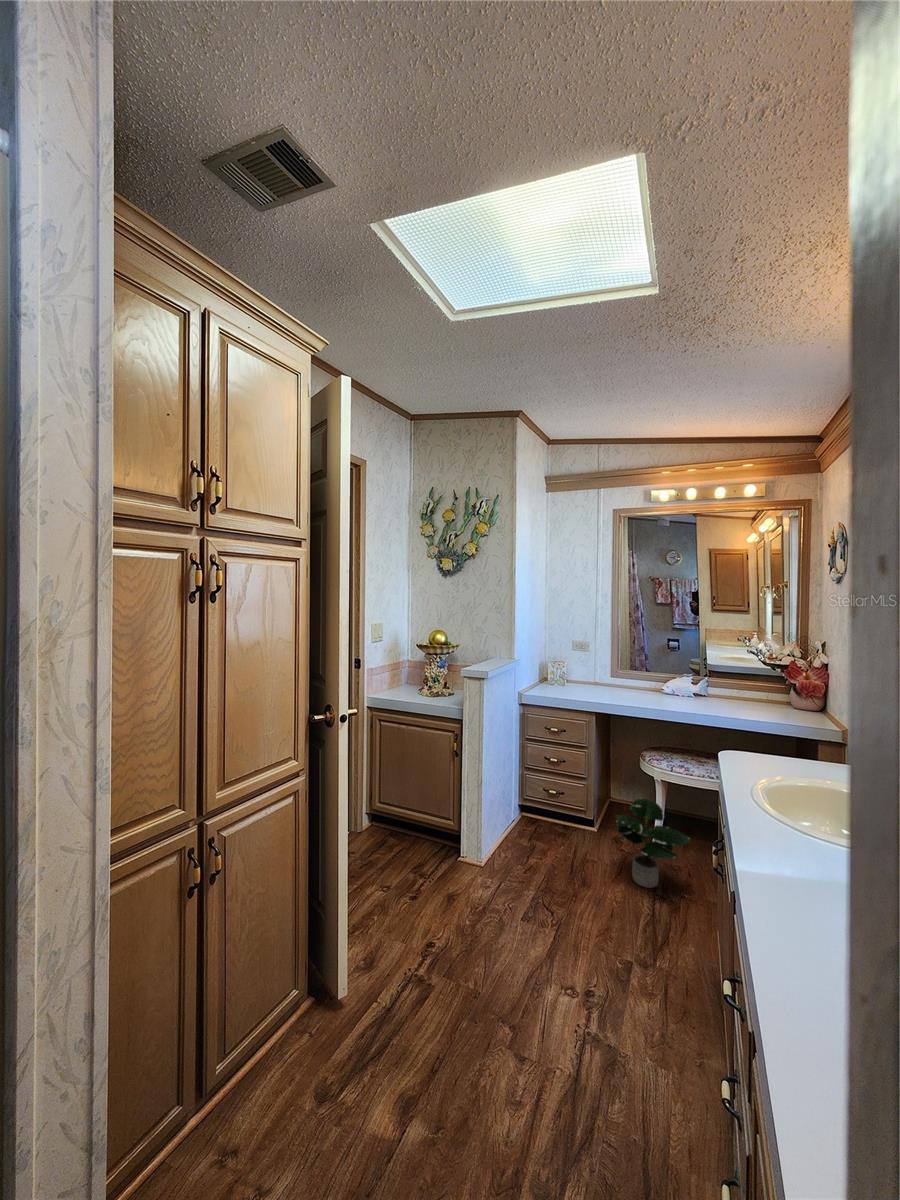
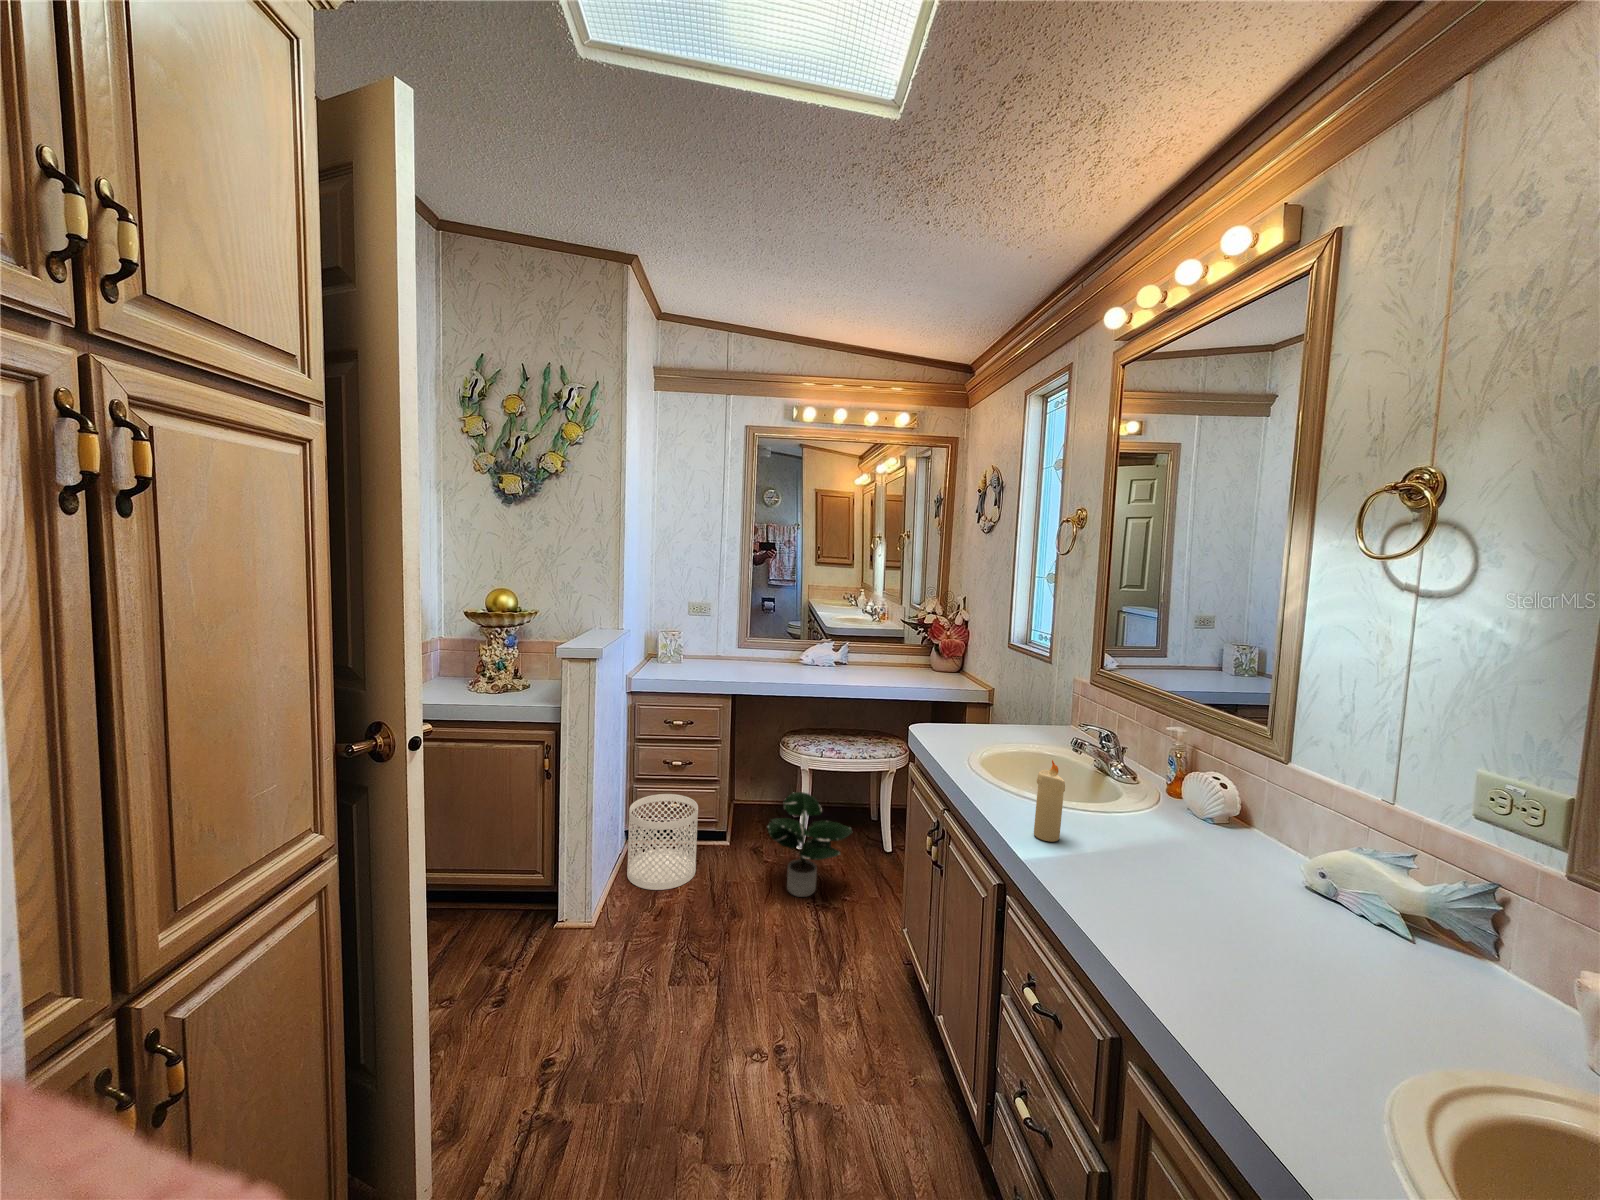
waste basket: none [514,780,565,852] -> present [627,794,698,890]
candle: none [769,795,800,874] -> present [1034,760,1065,842]

